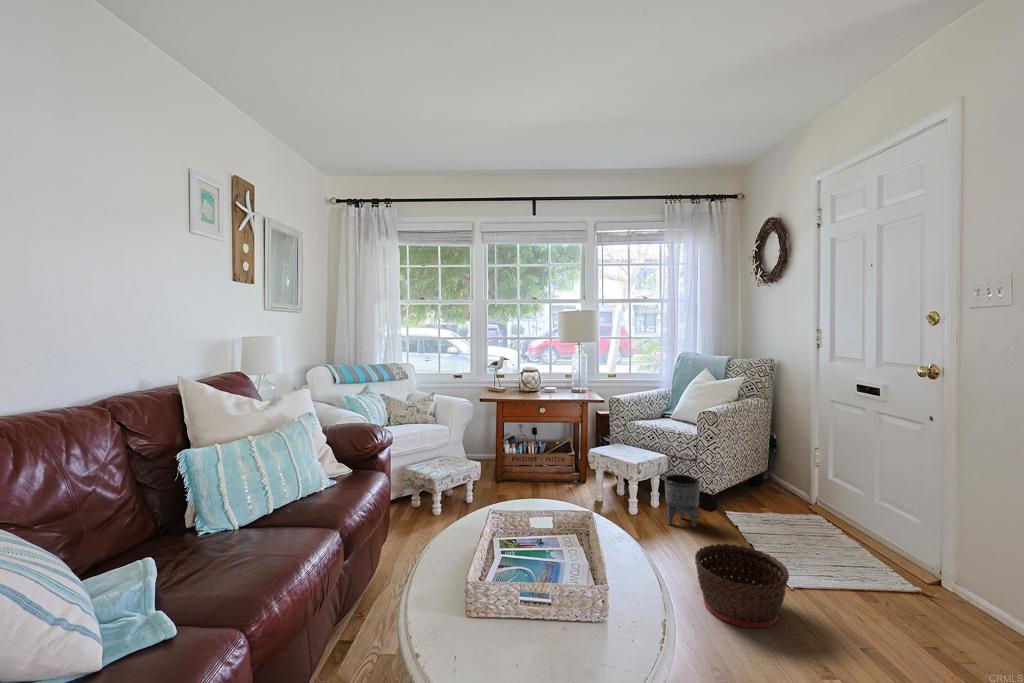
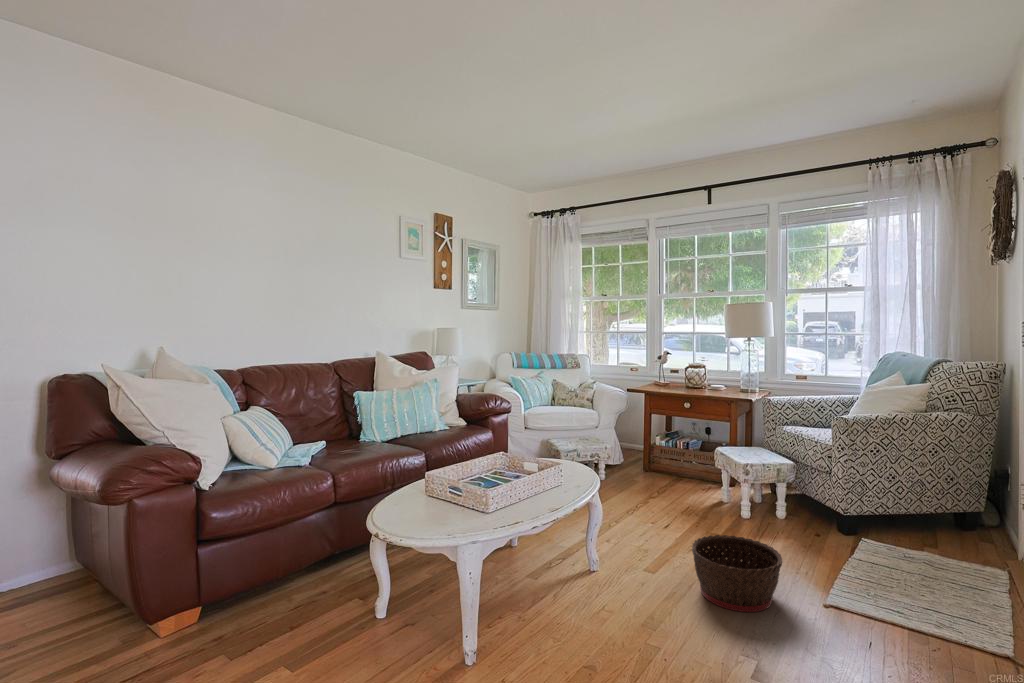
planter: present [665,474,700,528] -> none [769,481,809,541]

